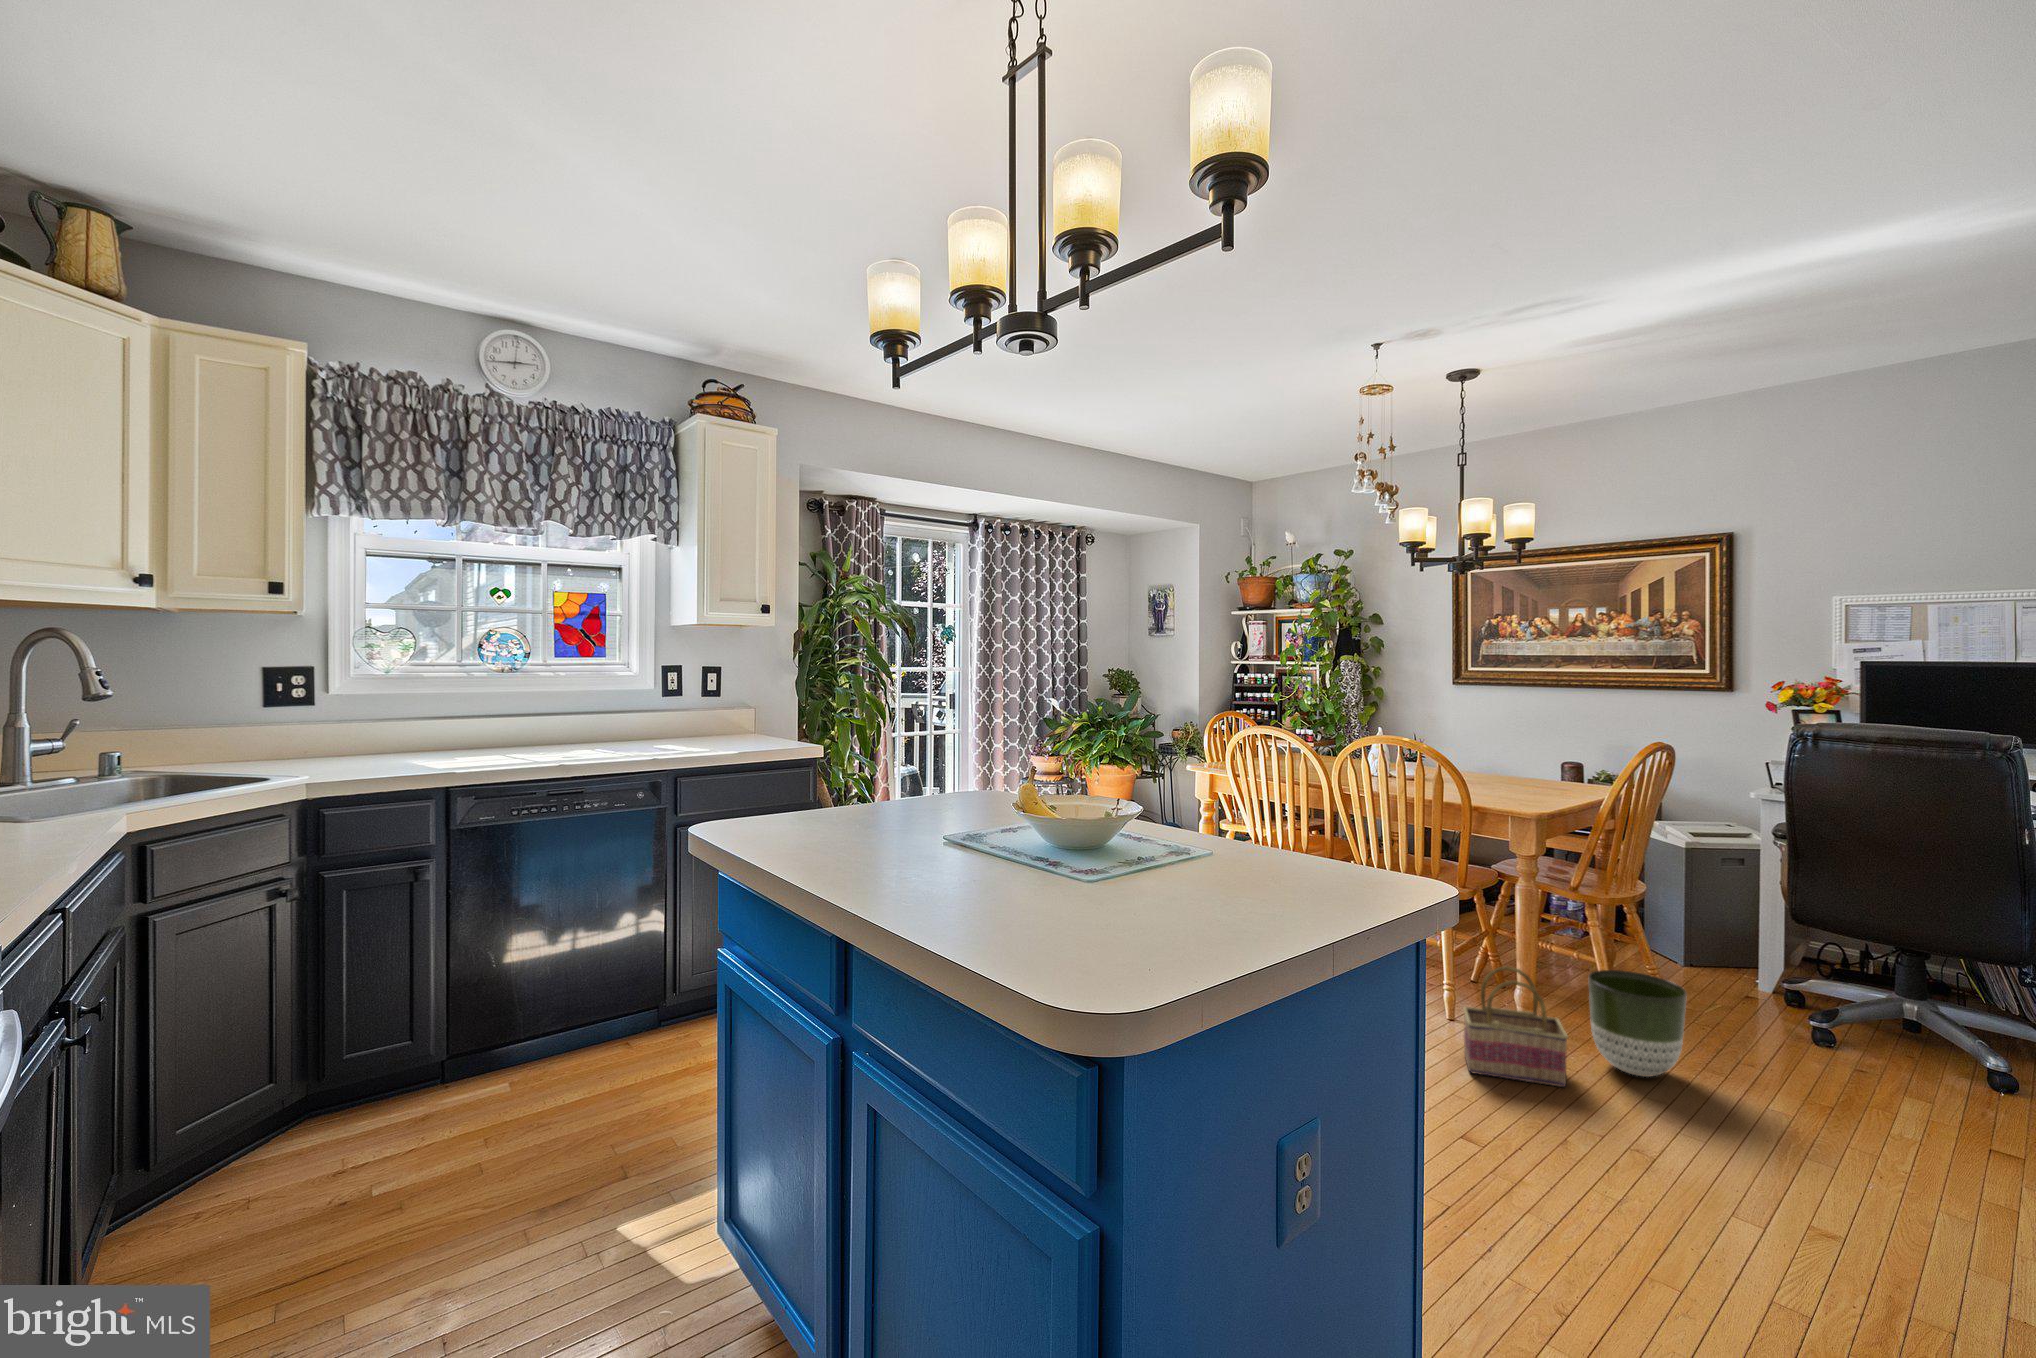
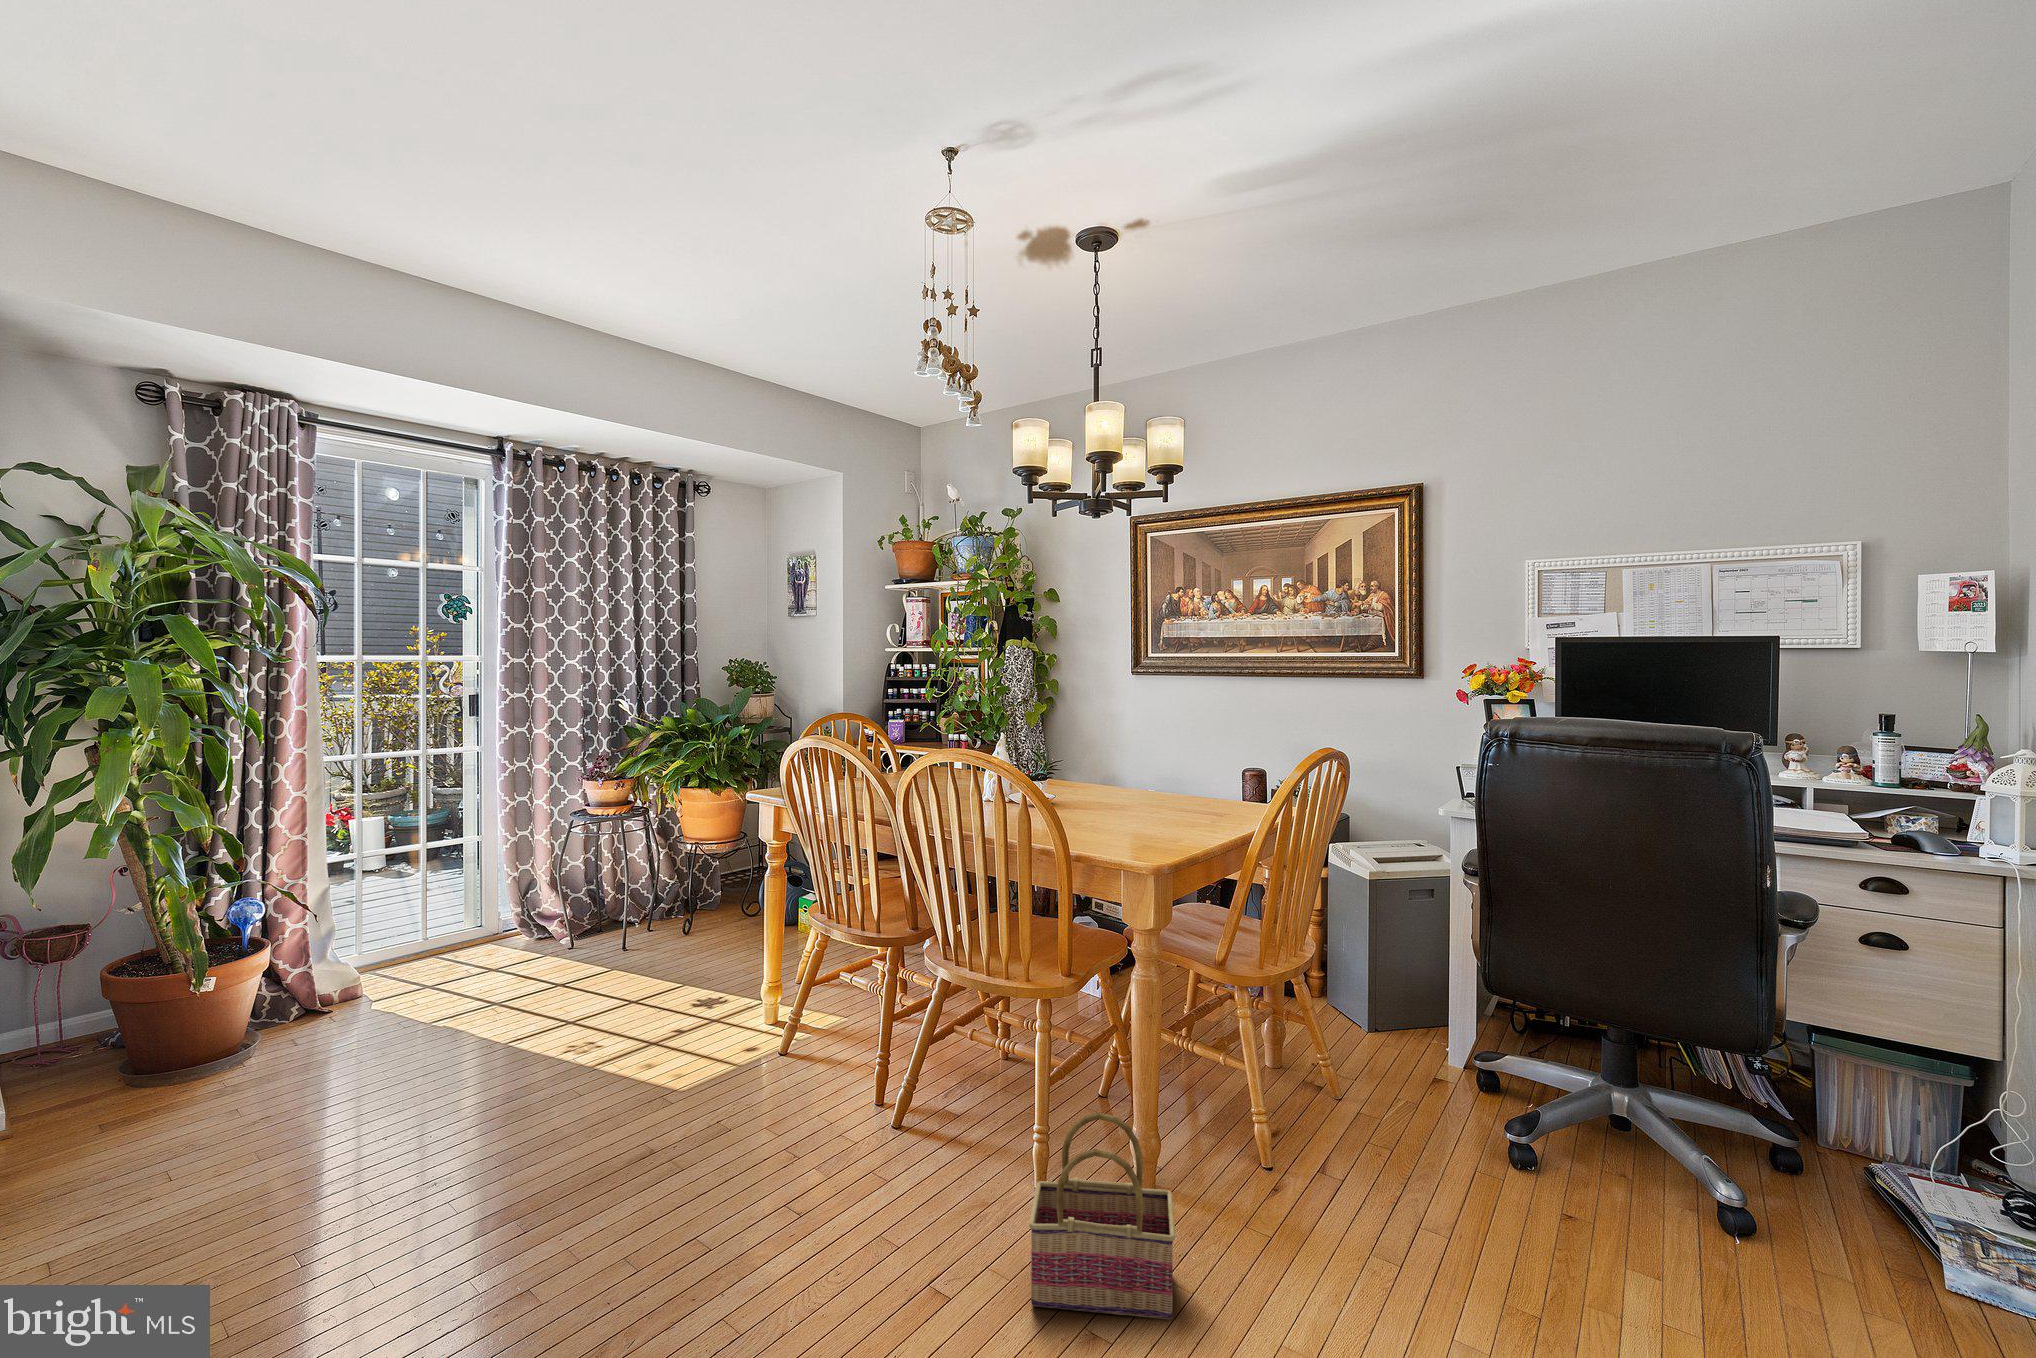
planter: present [1588,970,1687,1077] -> none [1218,1095,1347,1273]

